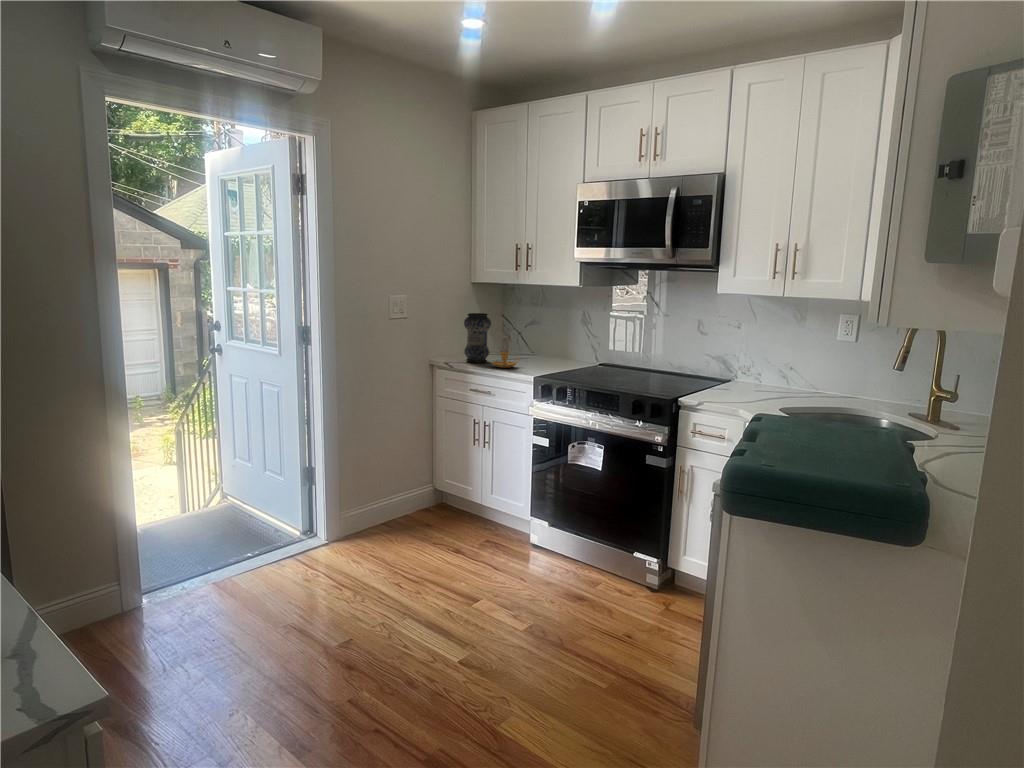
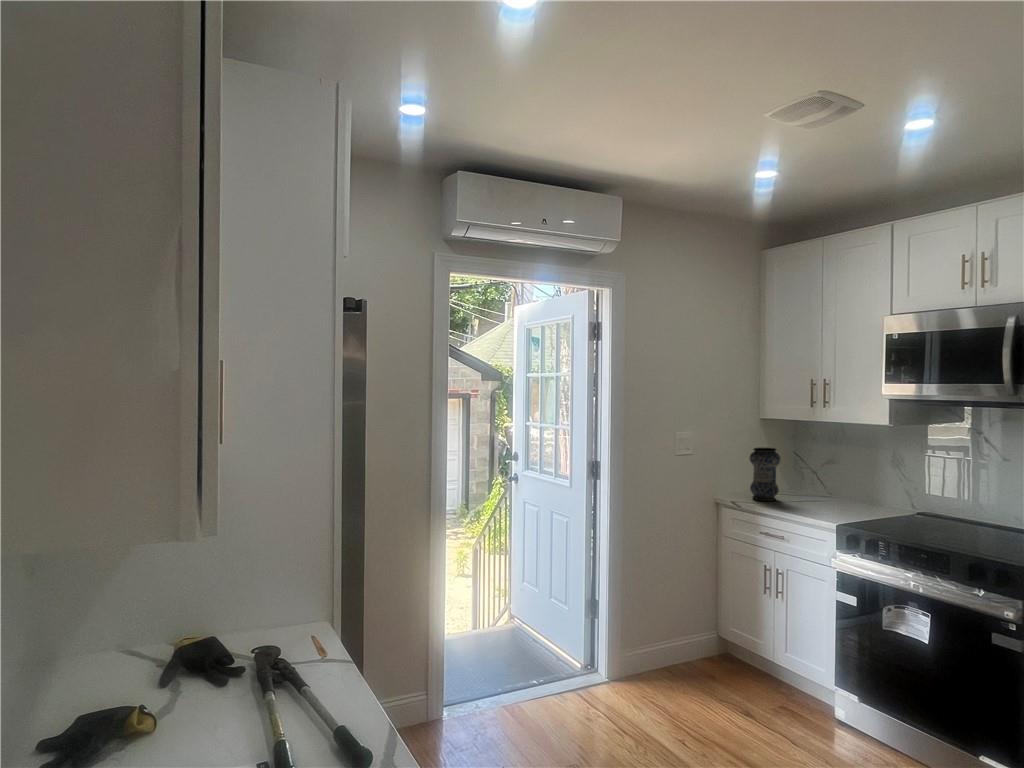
candle: present [492,336,520,368] -> none [783,473,816,510]

